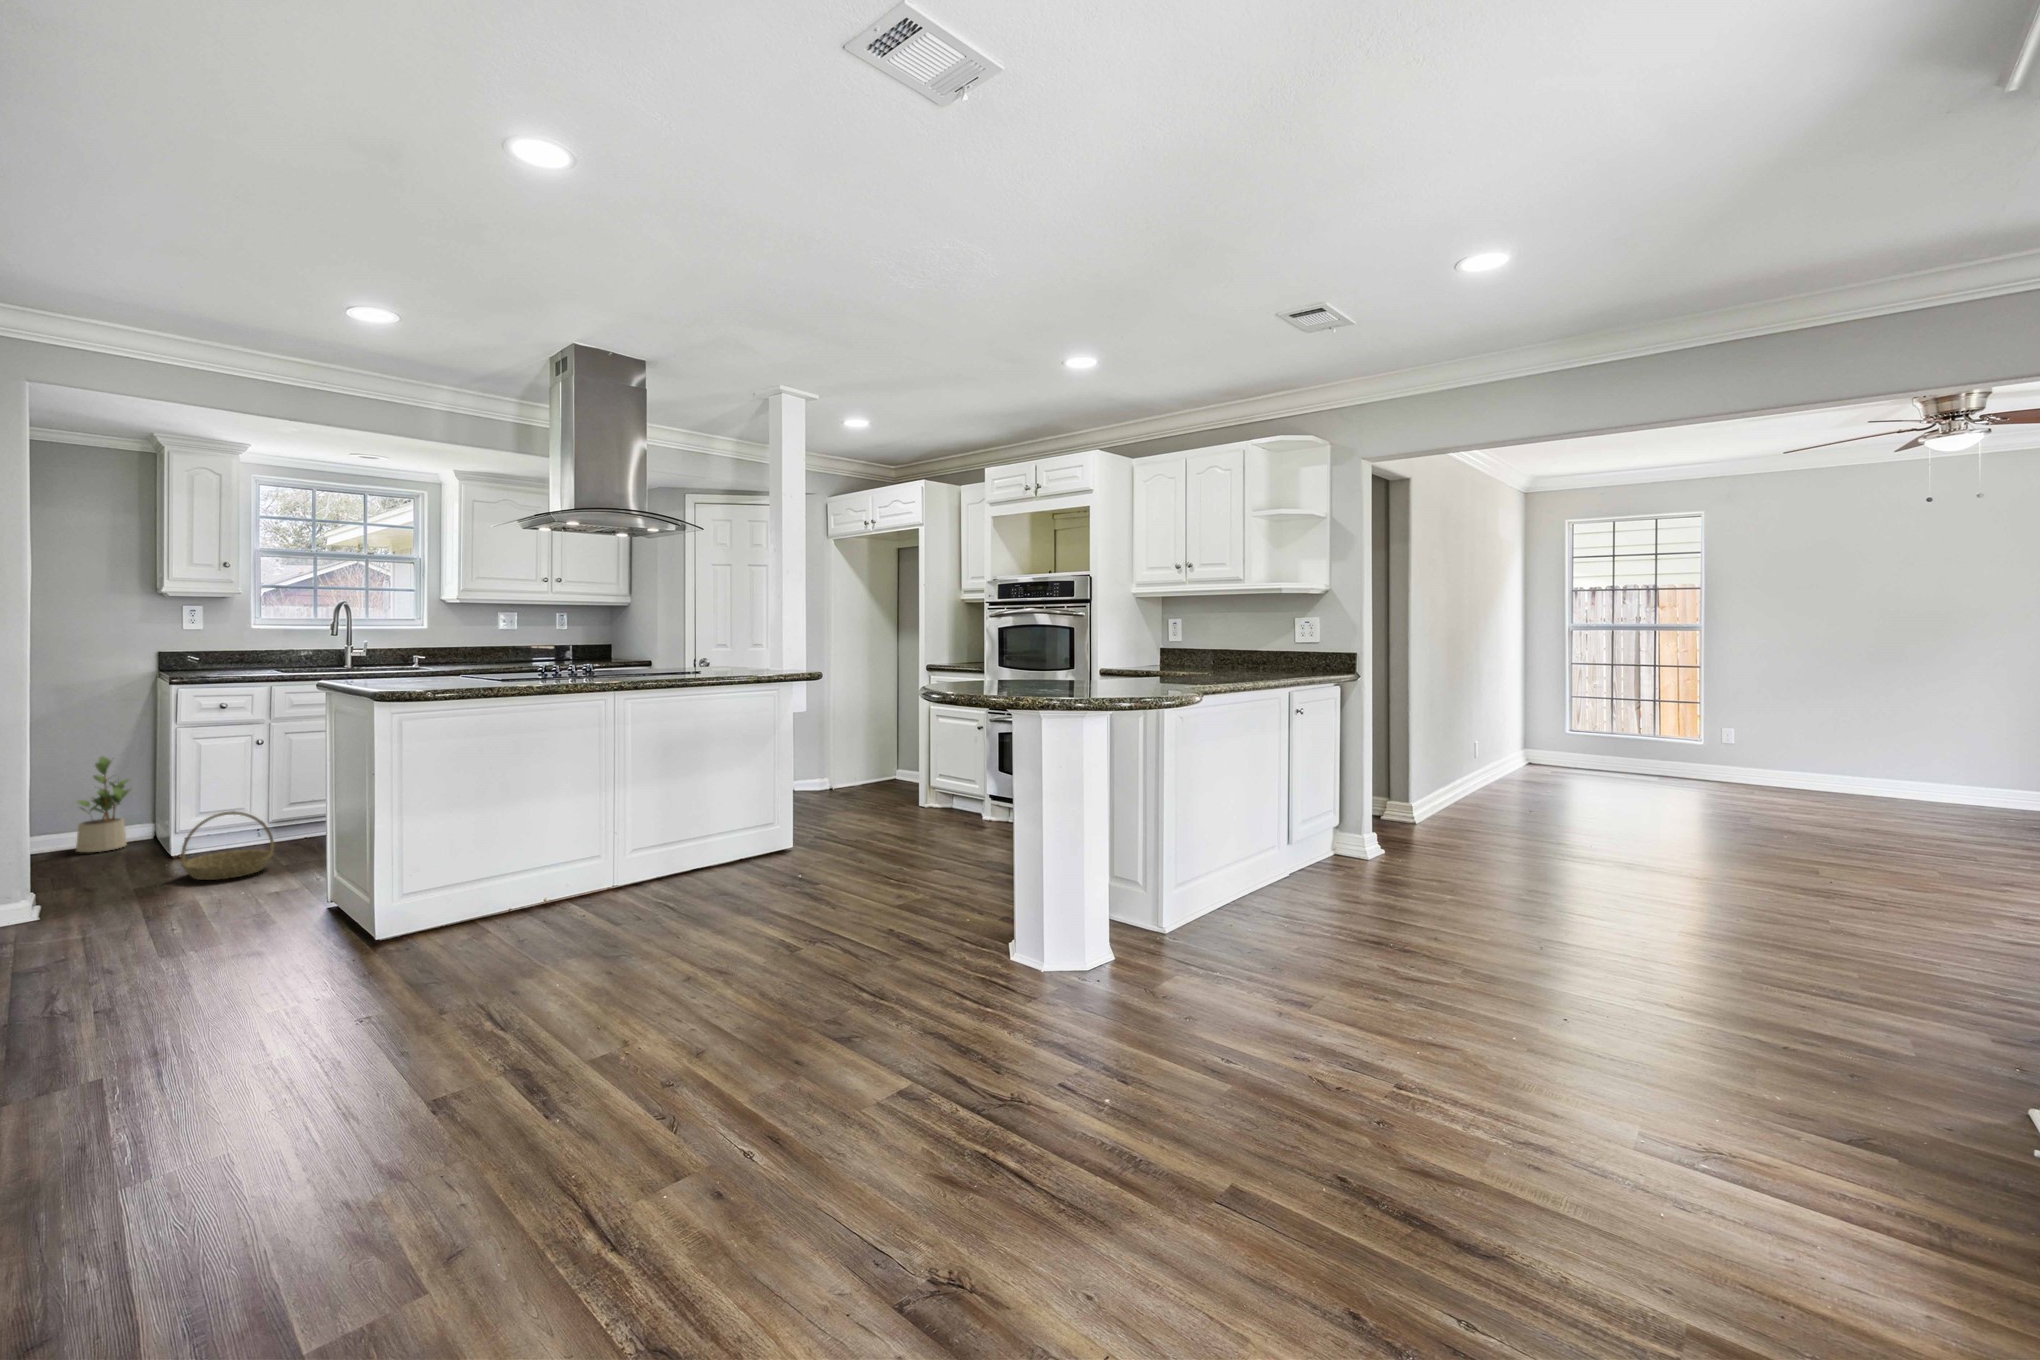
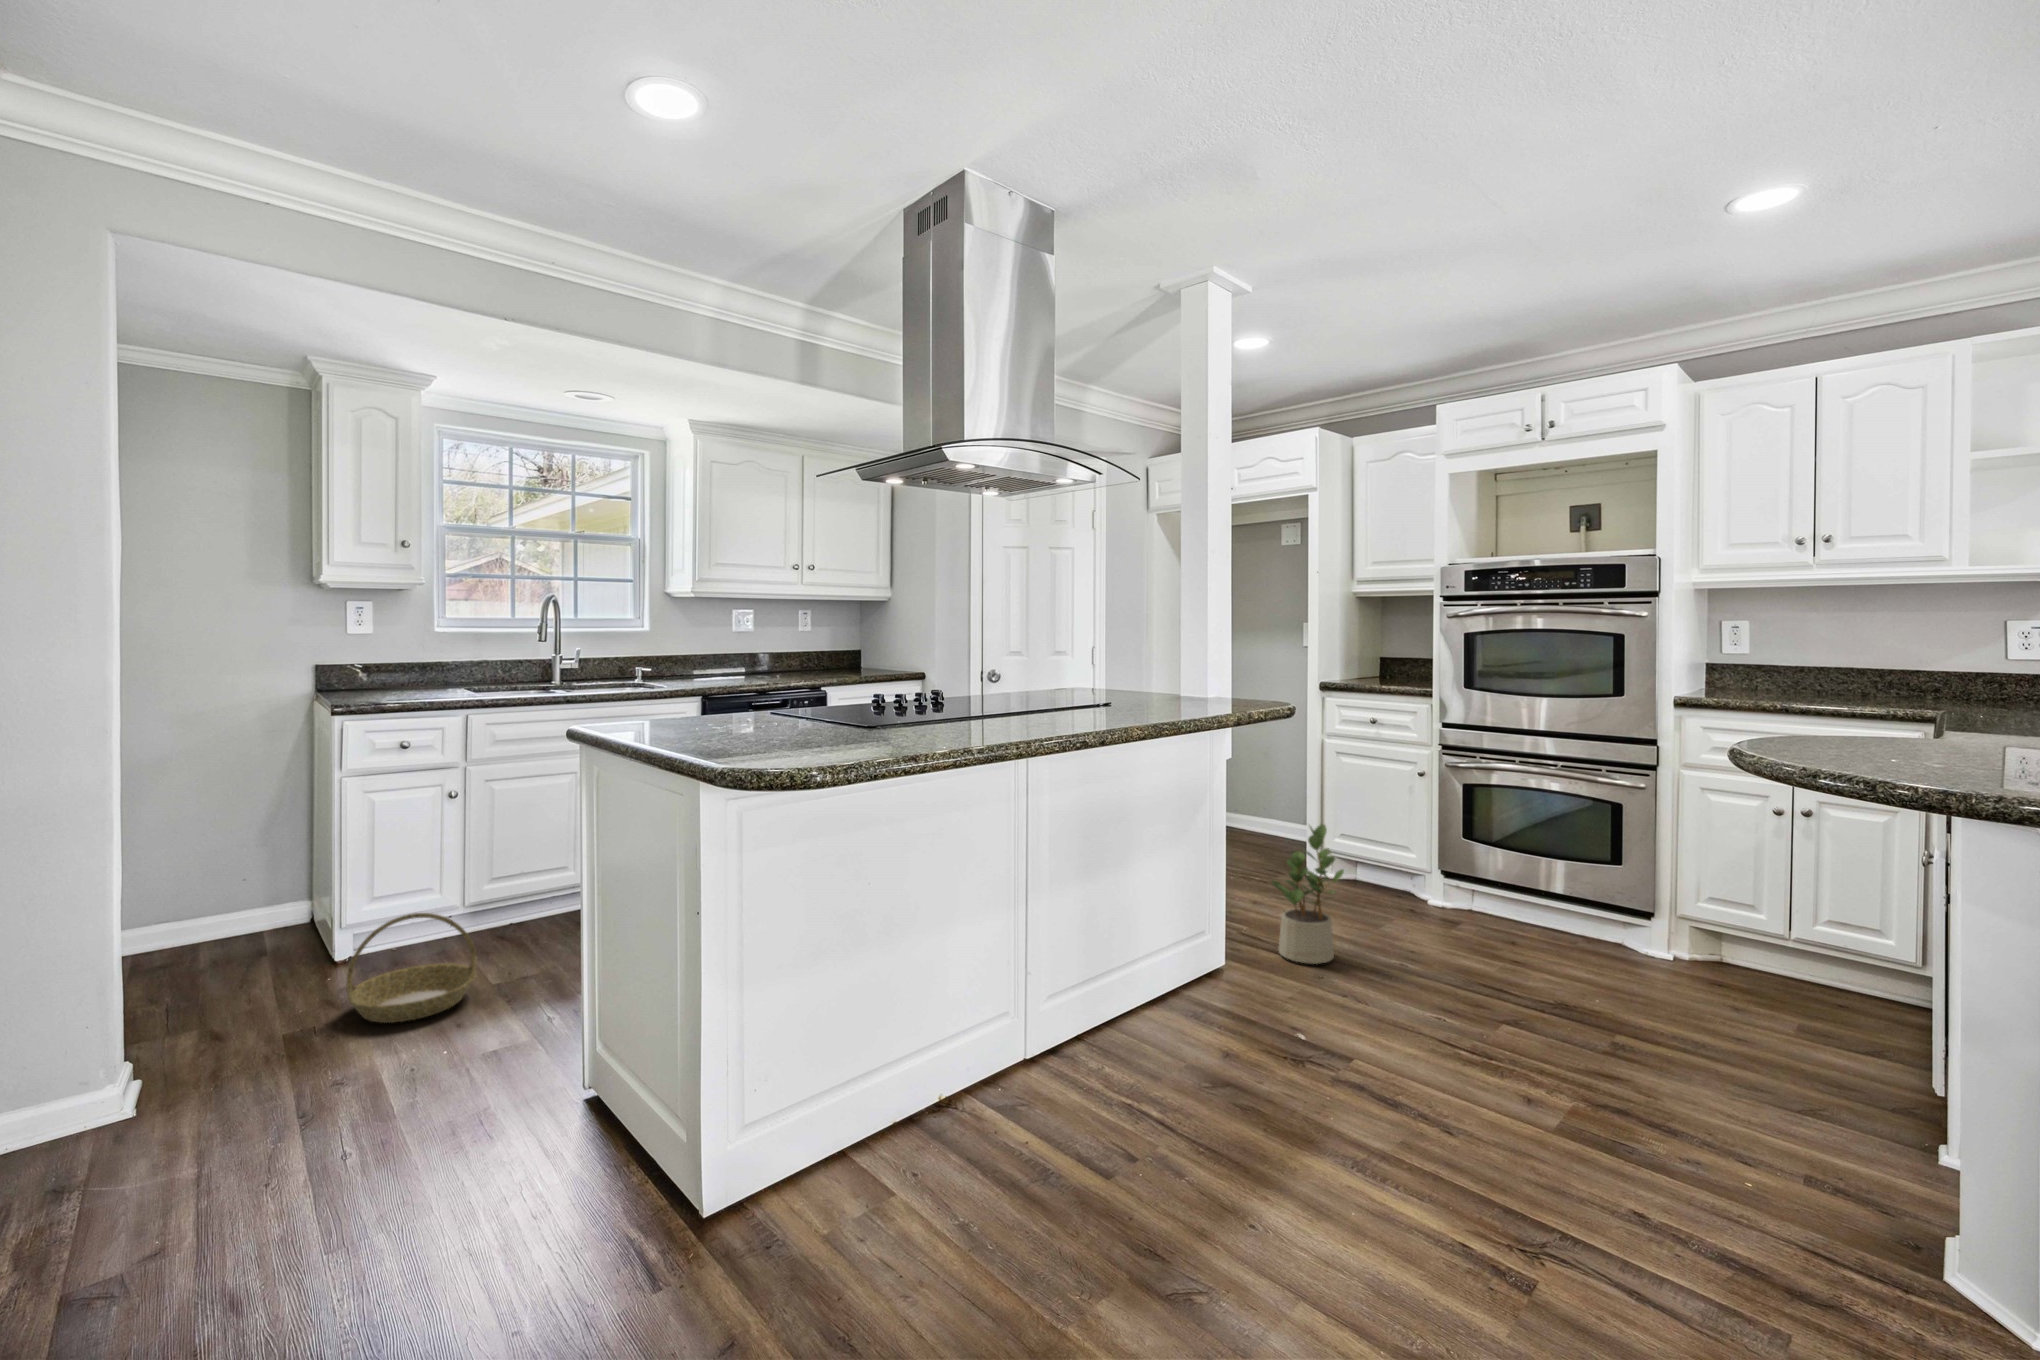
potted plant: present [76,757,129,852] -> present [1272,824,1344,964]

